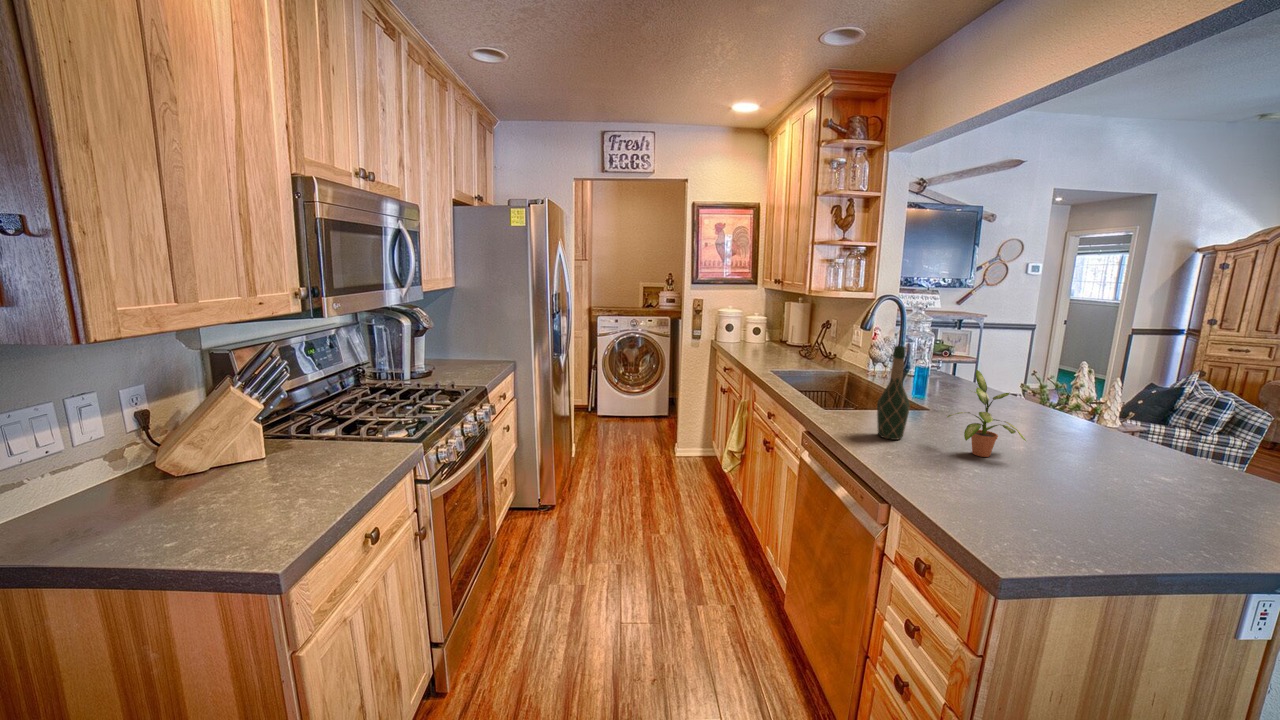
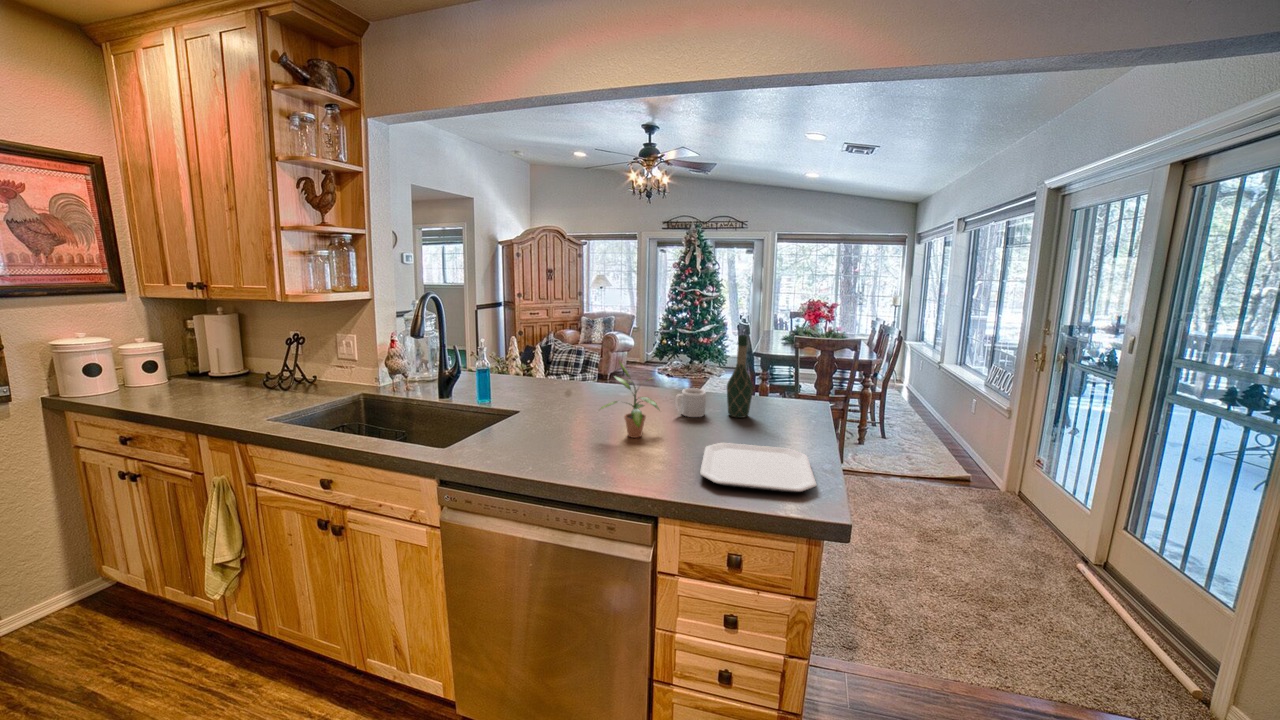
wine bottle: present [877,346,910,440] -> present [727,335,753,418]
mug: none [1085,435,1143,476] -> present [675,388,706,417]
plate: none [945,480,1140,548] -> present [700,443,816,492]

